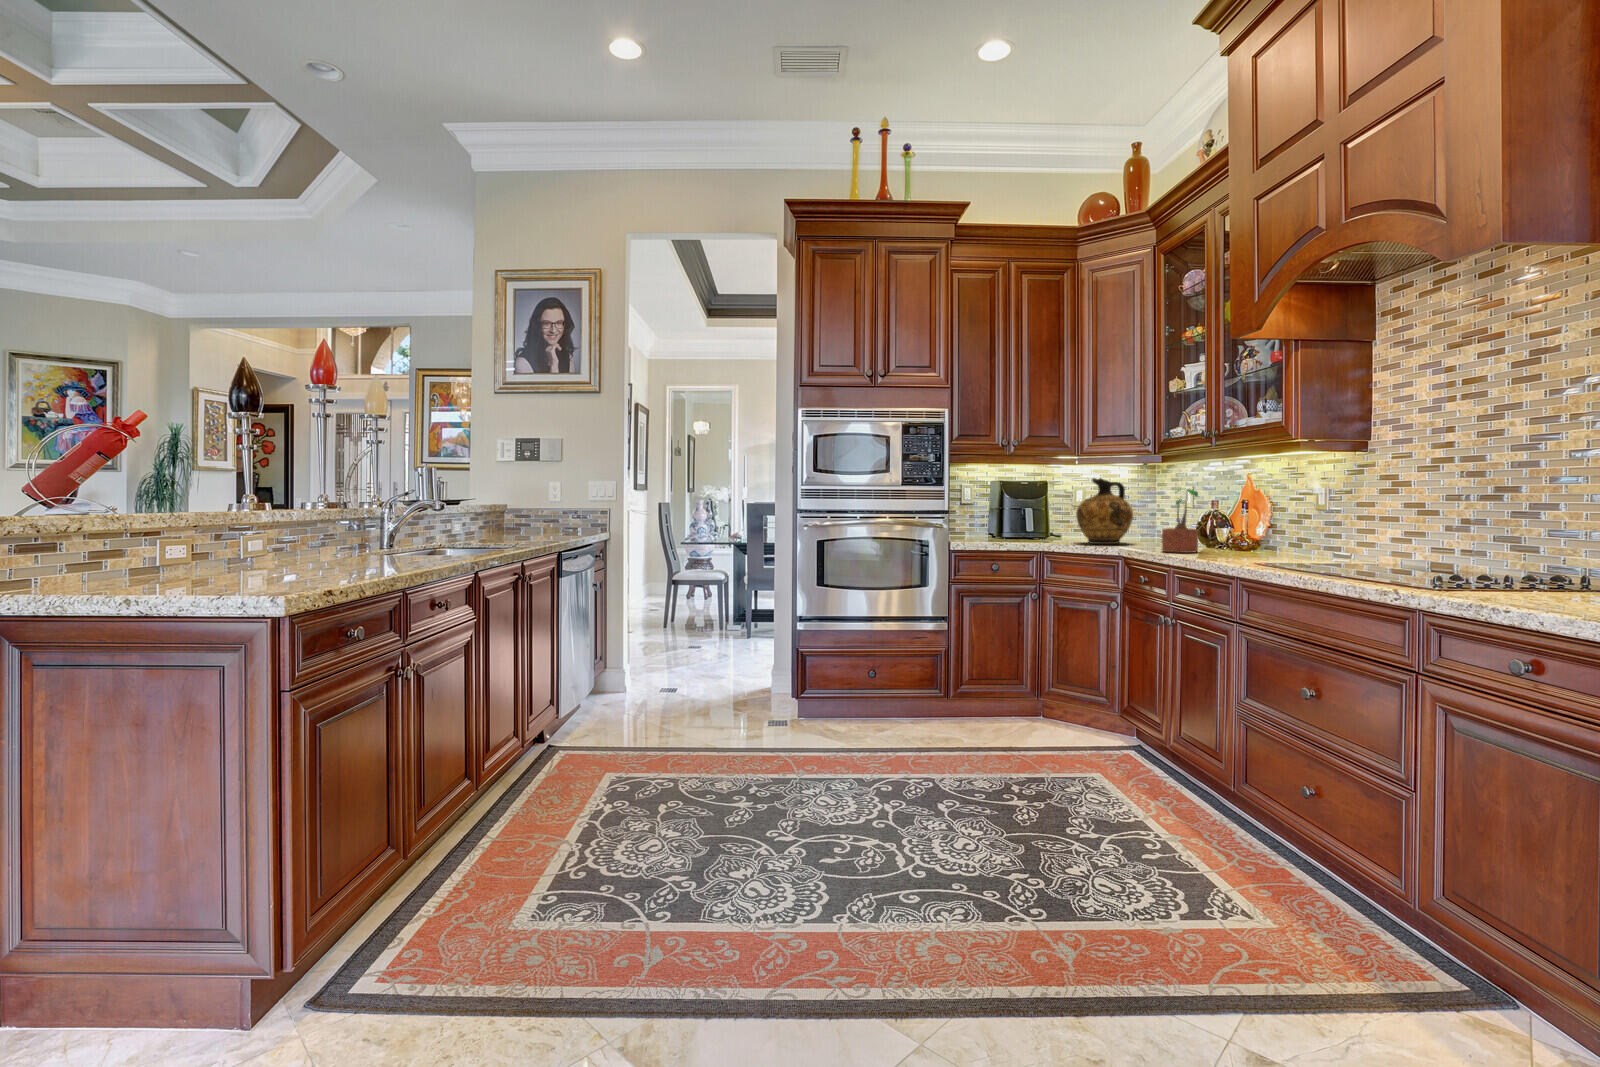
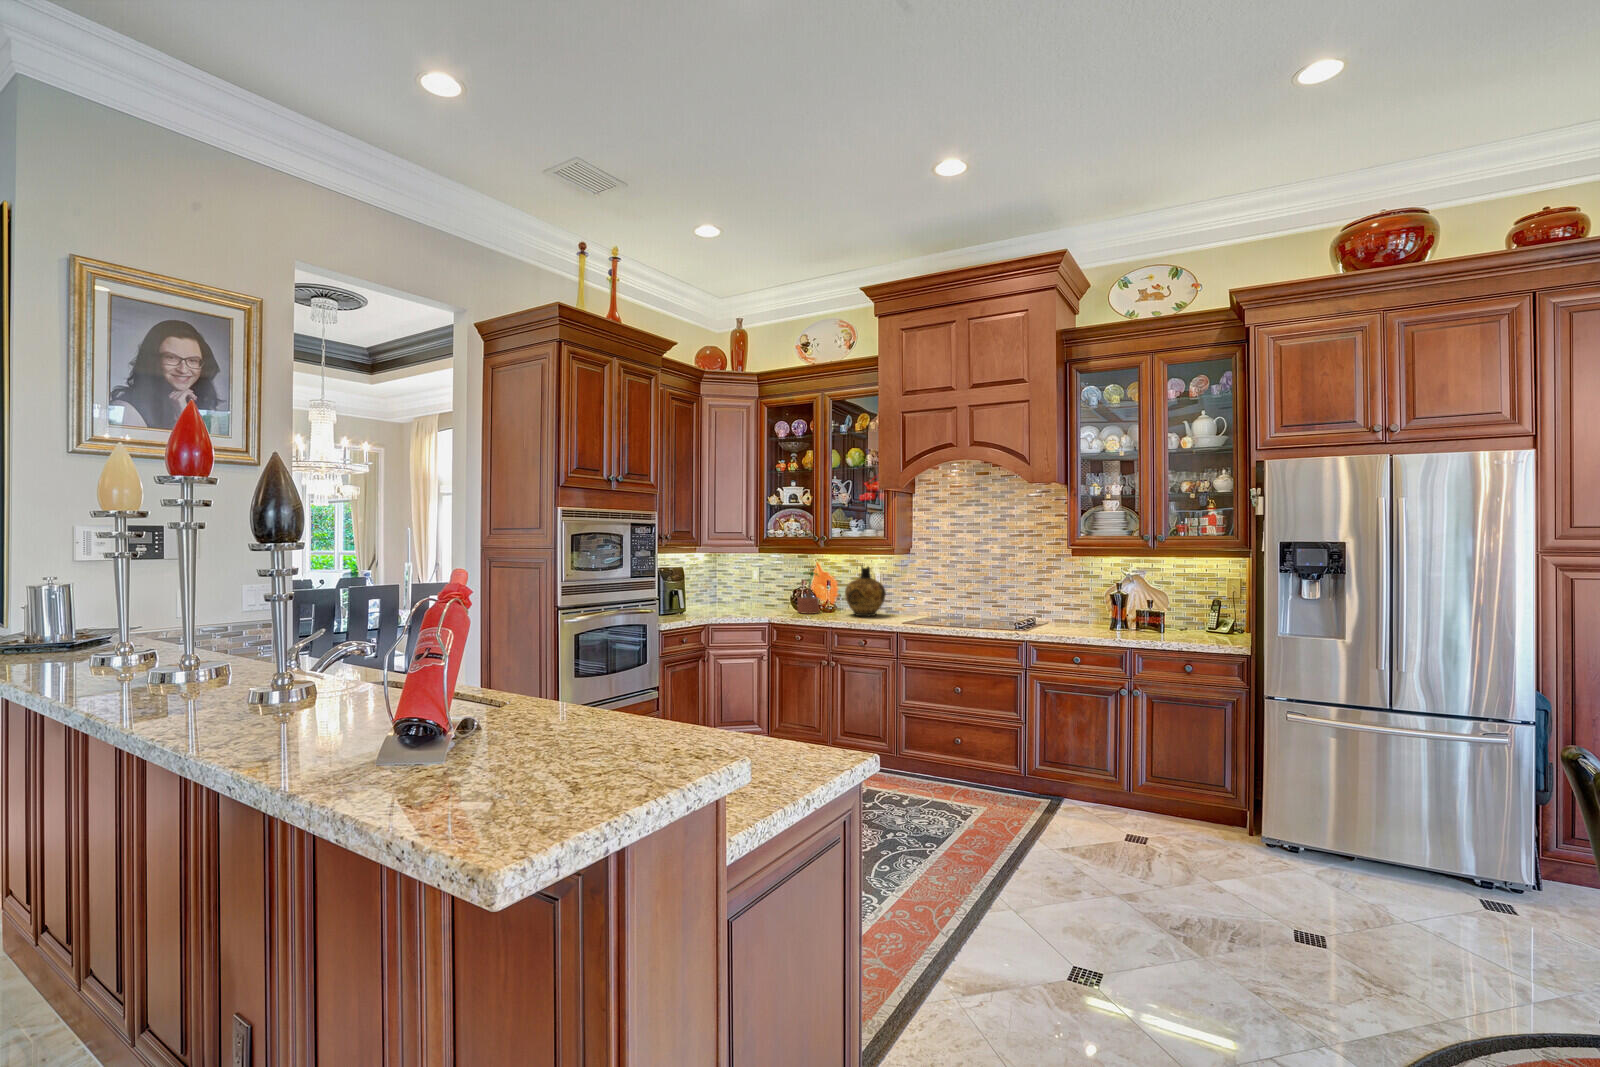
ceramic jug: present [1076,478,1133,544] -> present [845,566,886,616]

